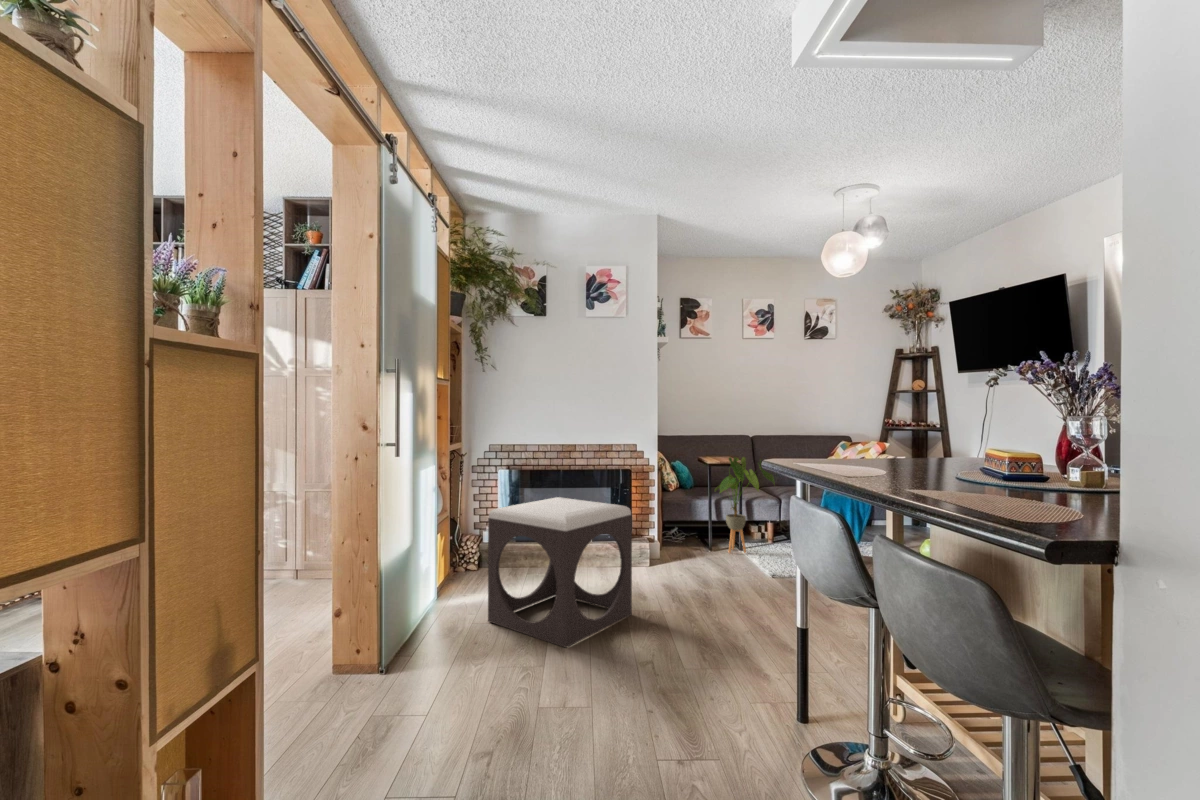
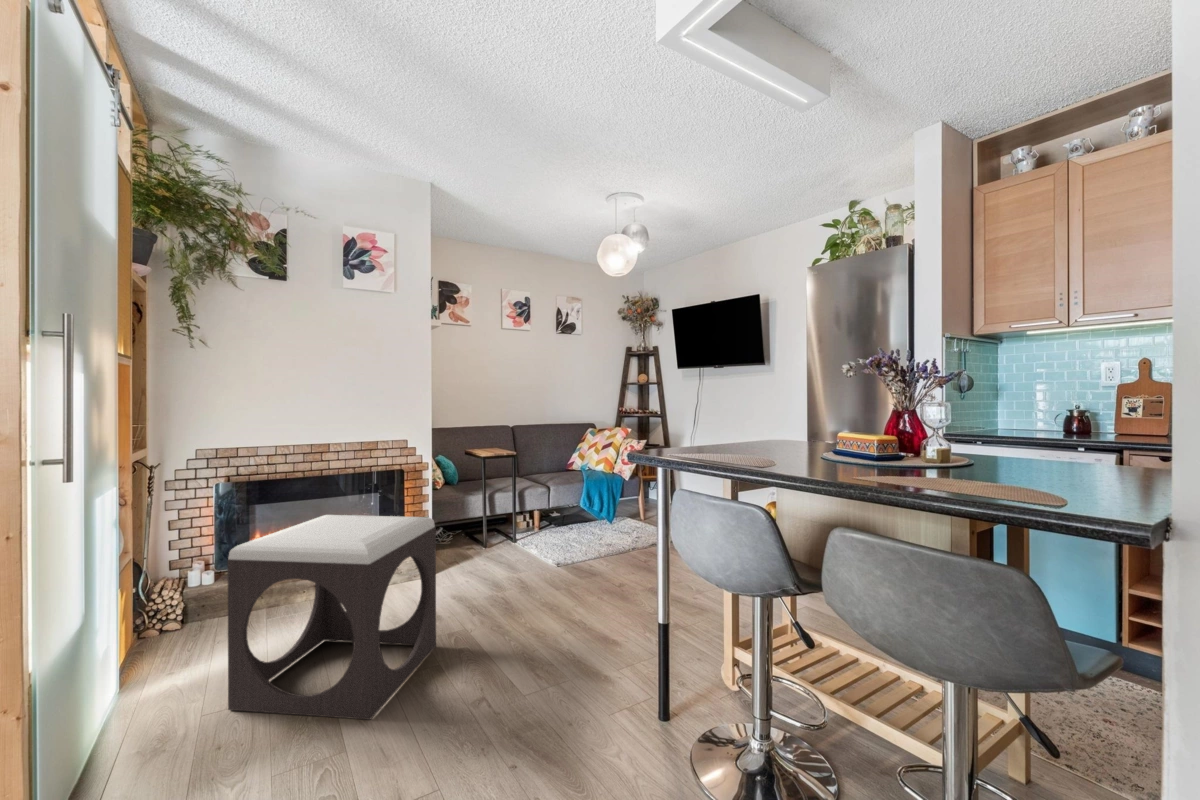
house plant: present [715,457,775,553] -> none [487,448,549,548]

